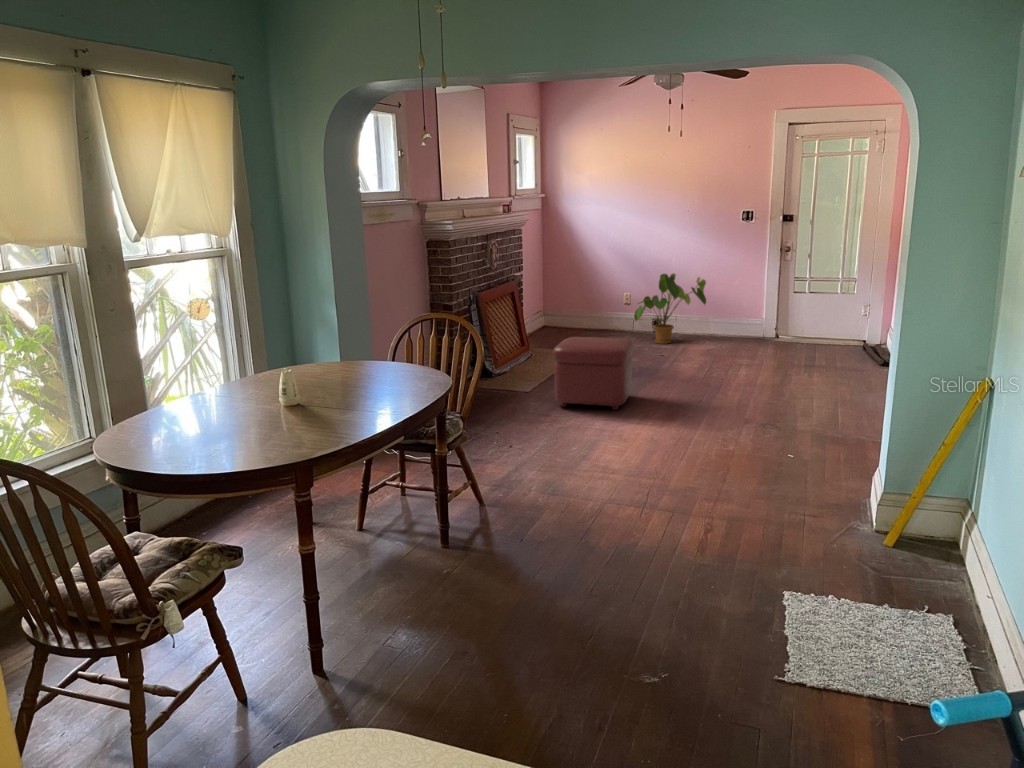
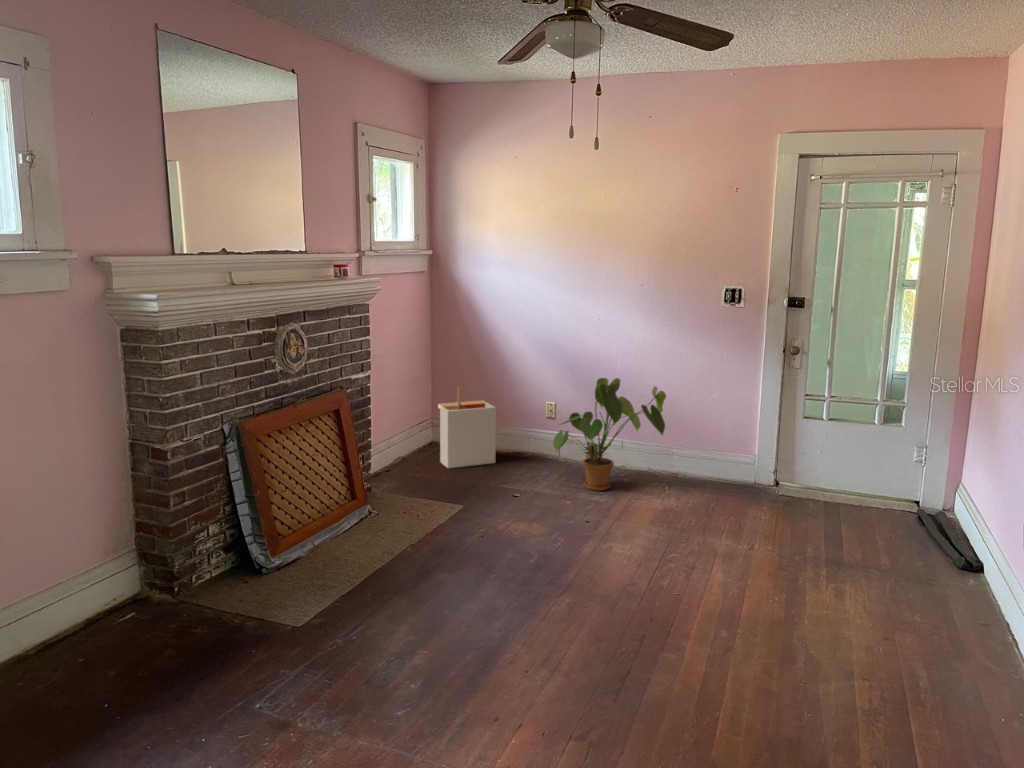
storage bin: none [554,285,593,338] -> present [438,388,496,468]
ottoman: present [553,337,634,410] -> none [314,532,496,716]

